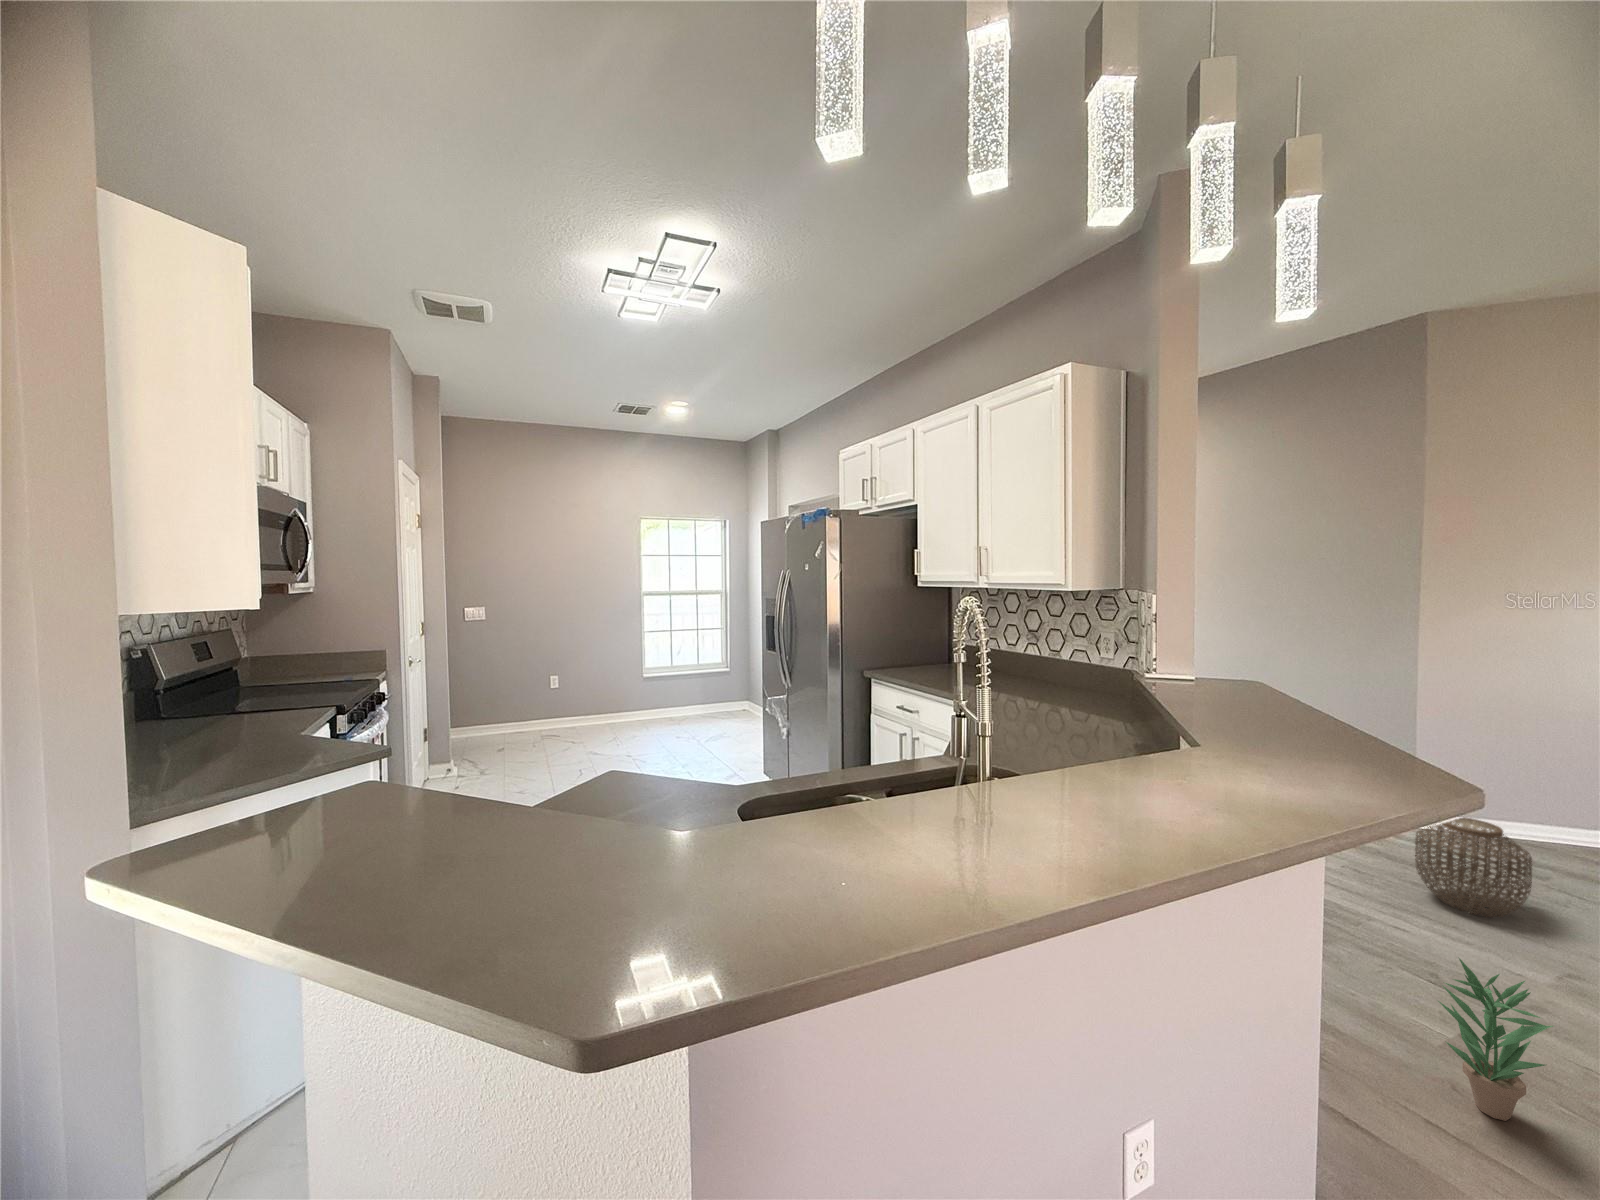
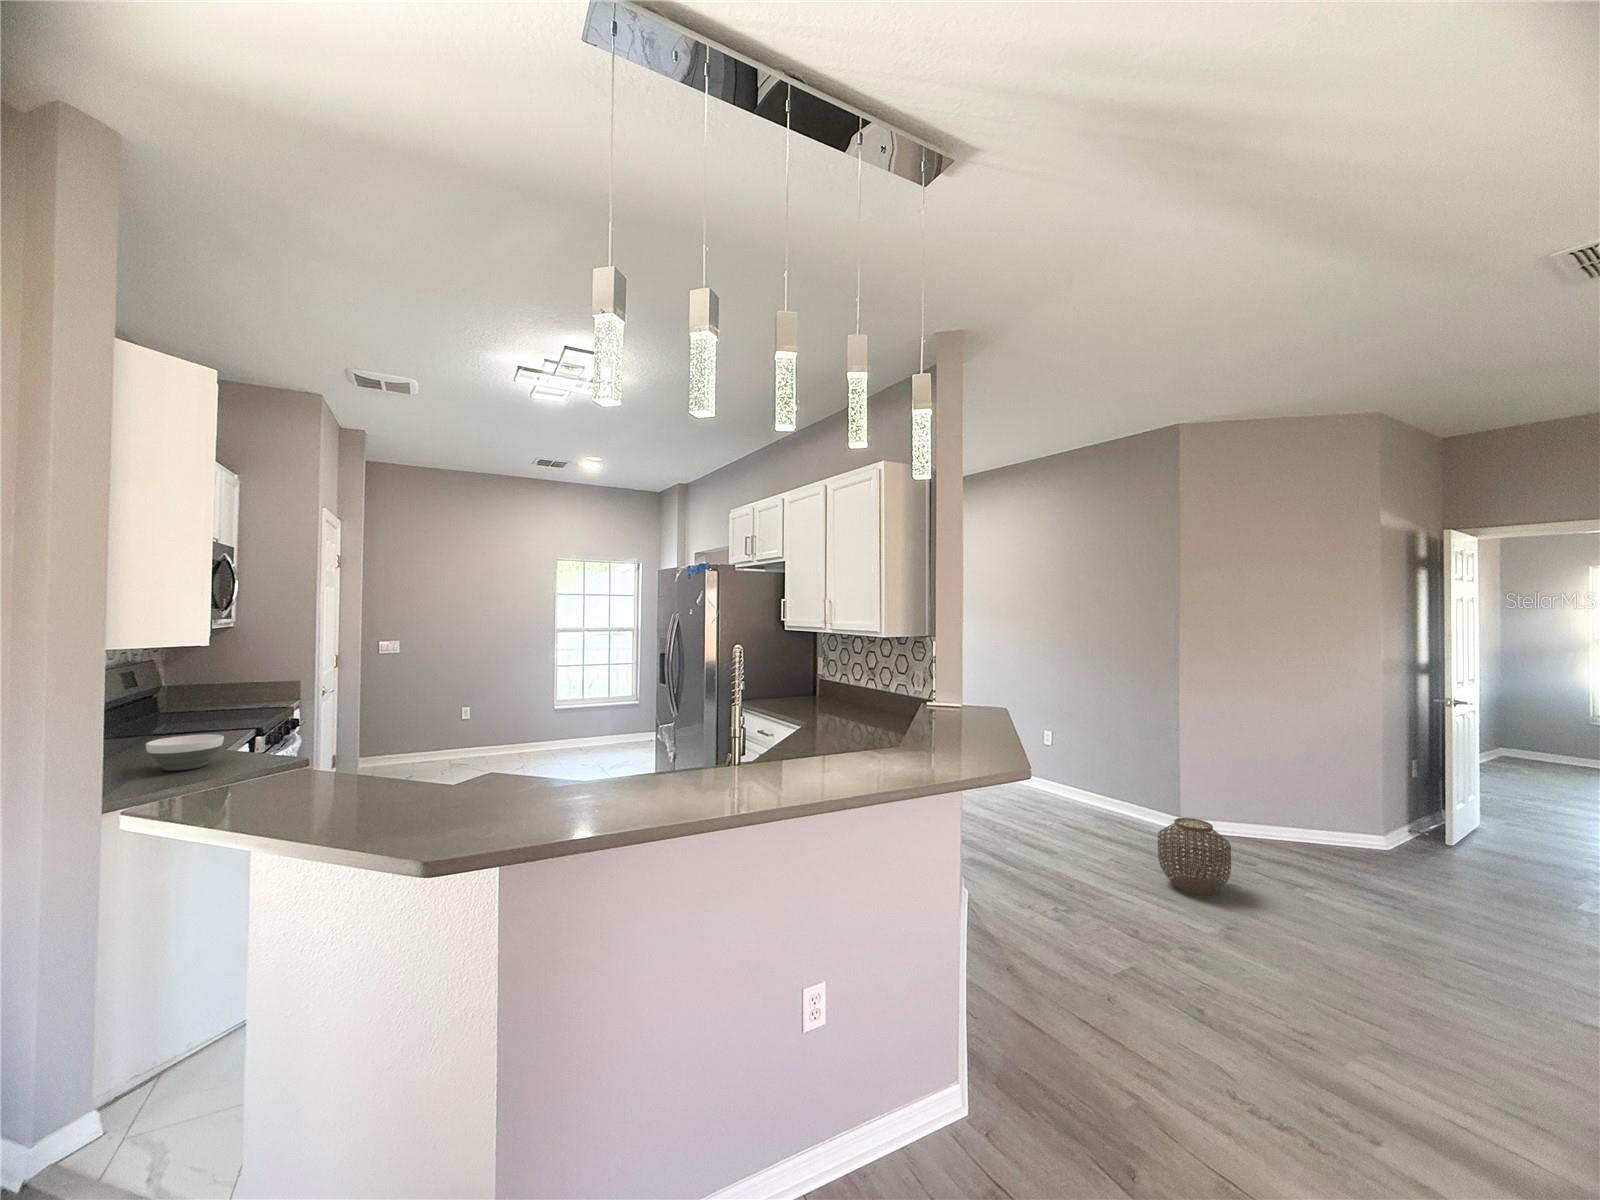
bowl: none [200,719,292,766] -> present [146,734,224,771]
potted plant: present [1438,958,1553,1121] -> none [1096,905,1159,1020]

